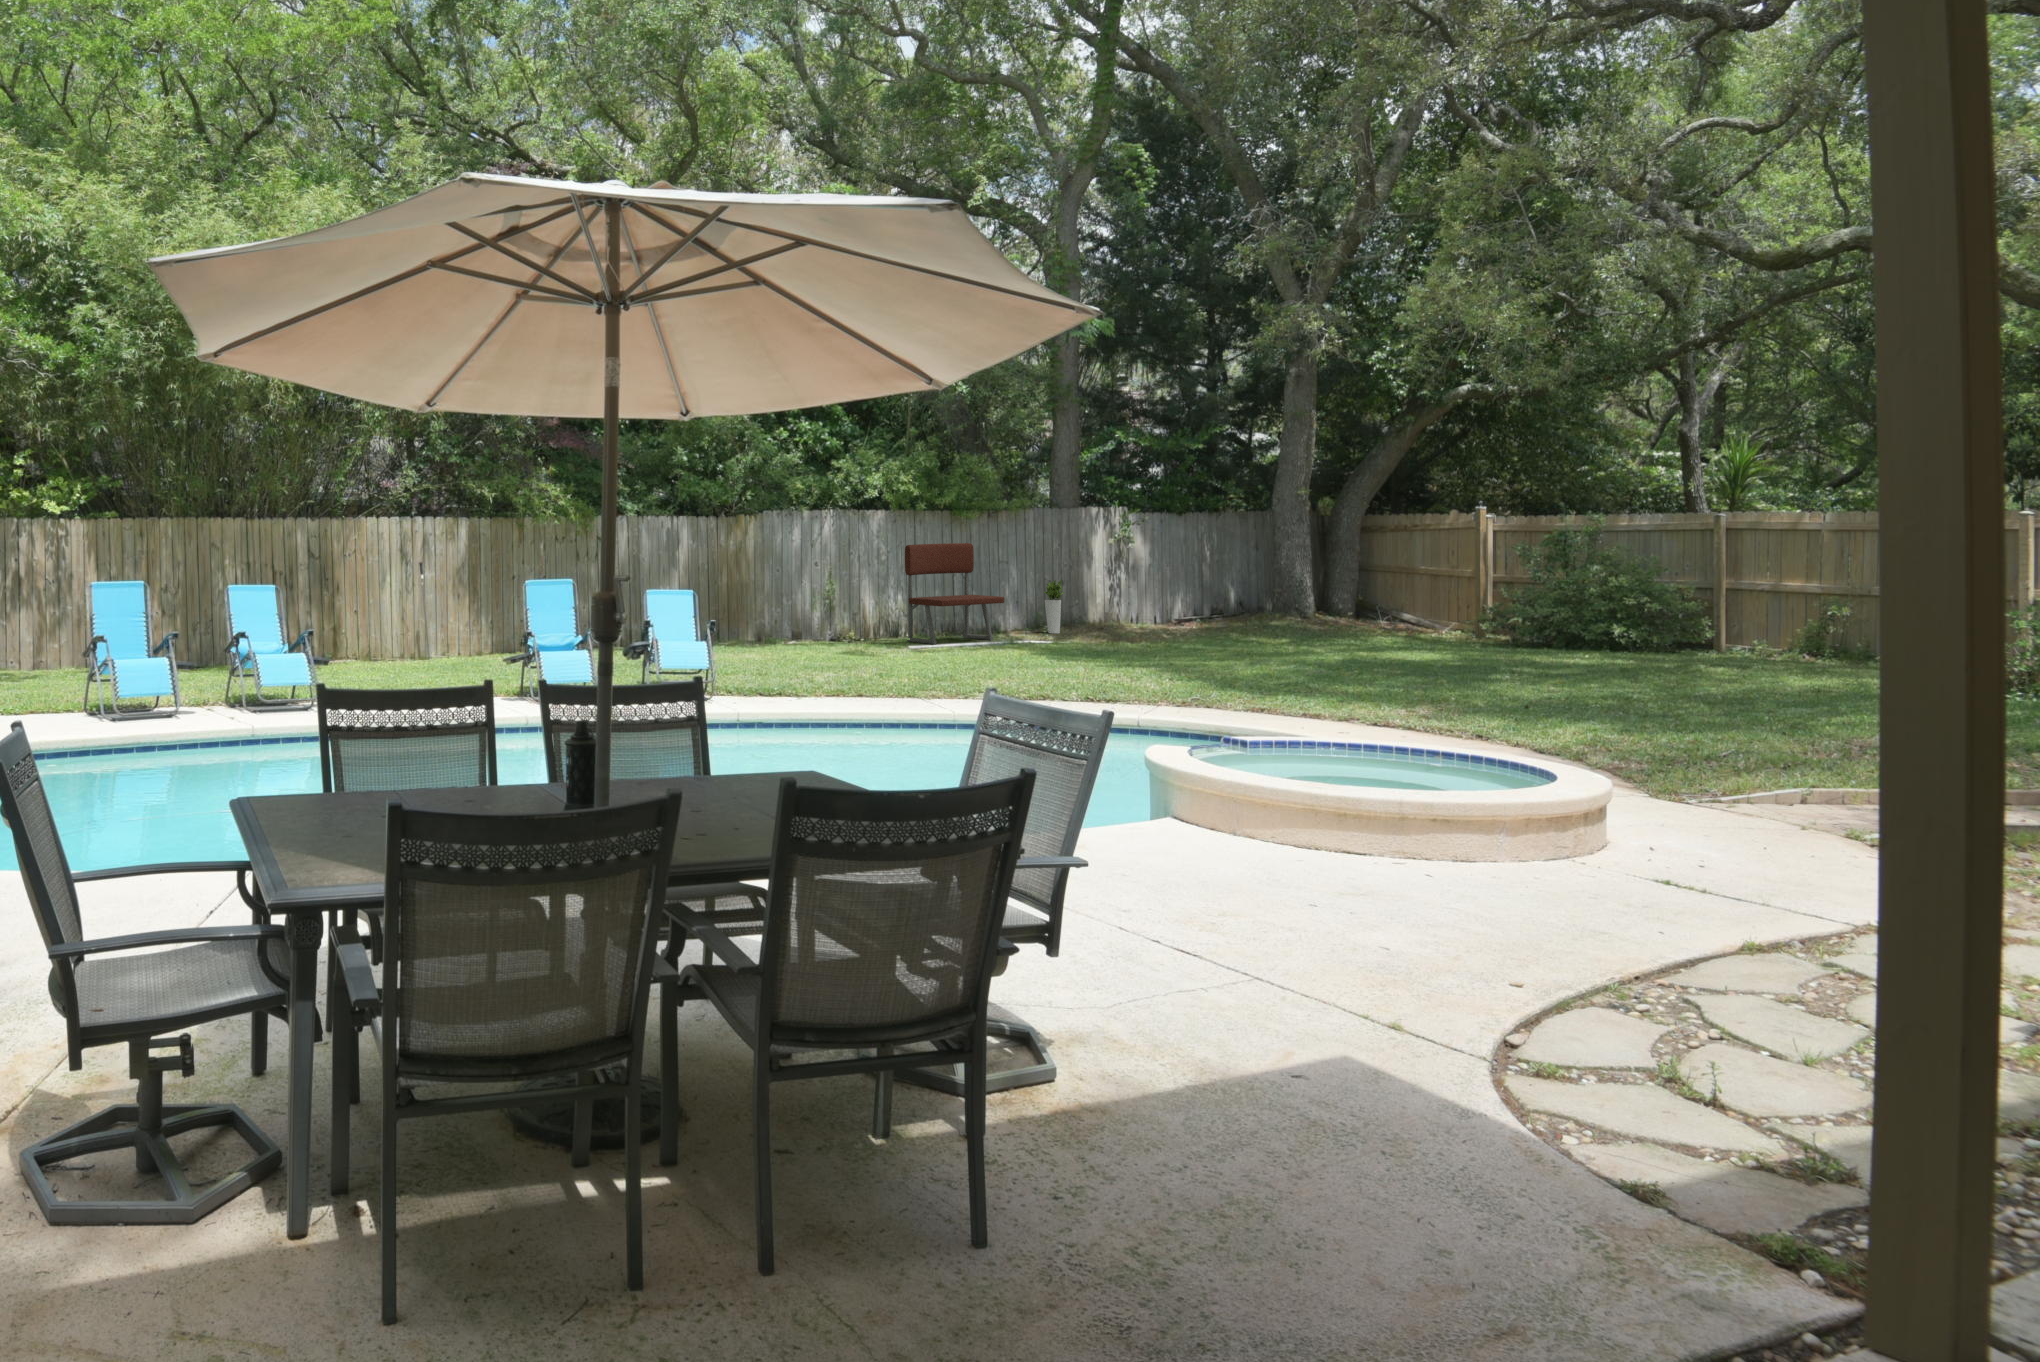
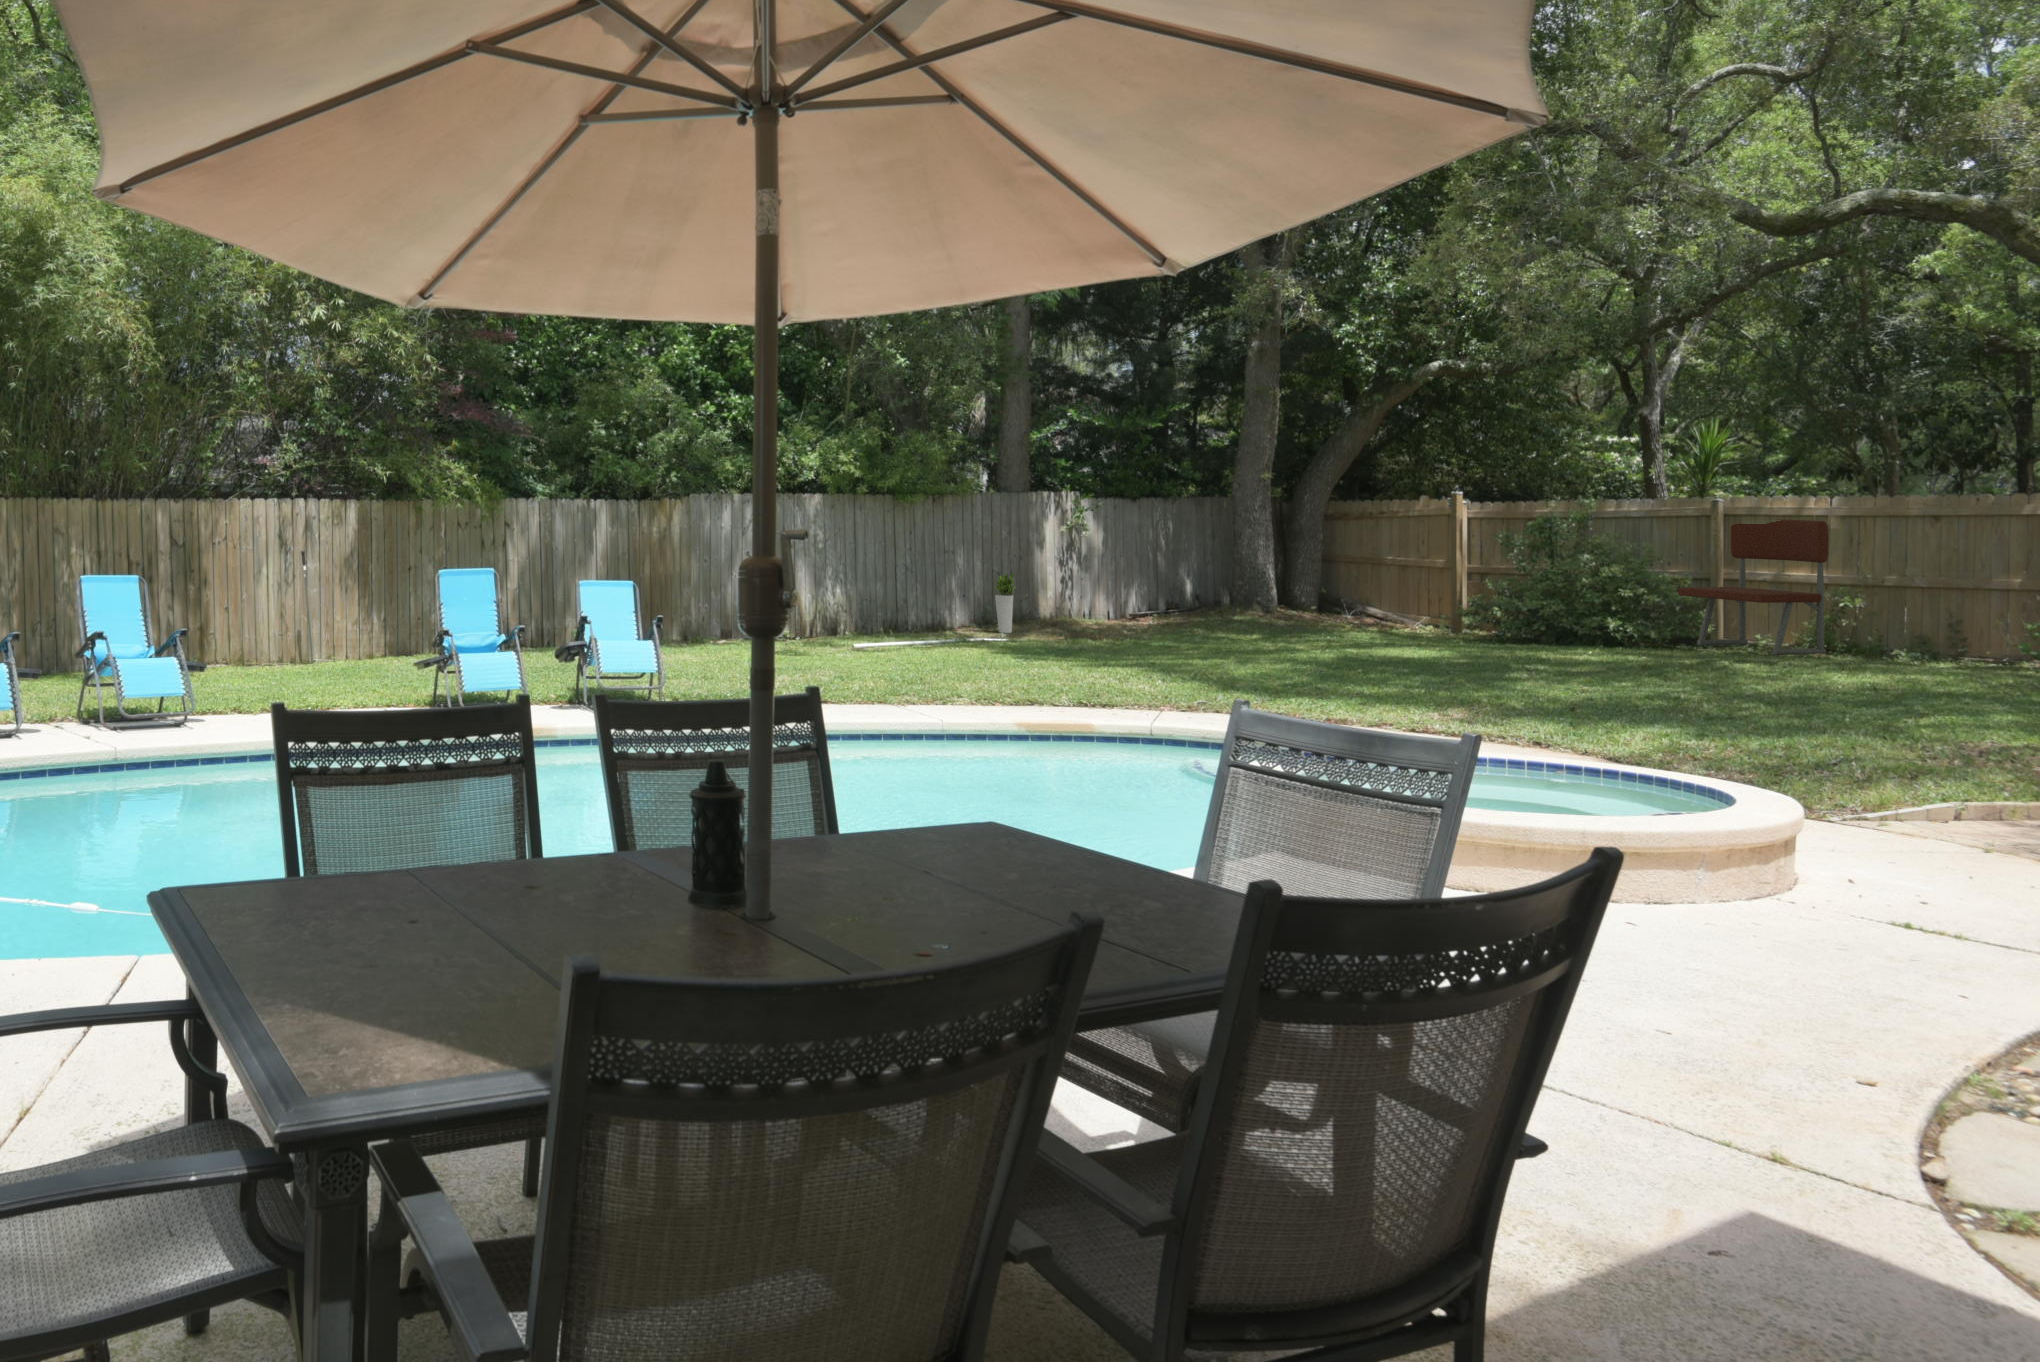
bench: present [905,543,1004,644] -> present [1678,519,1829,655]

